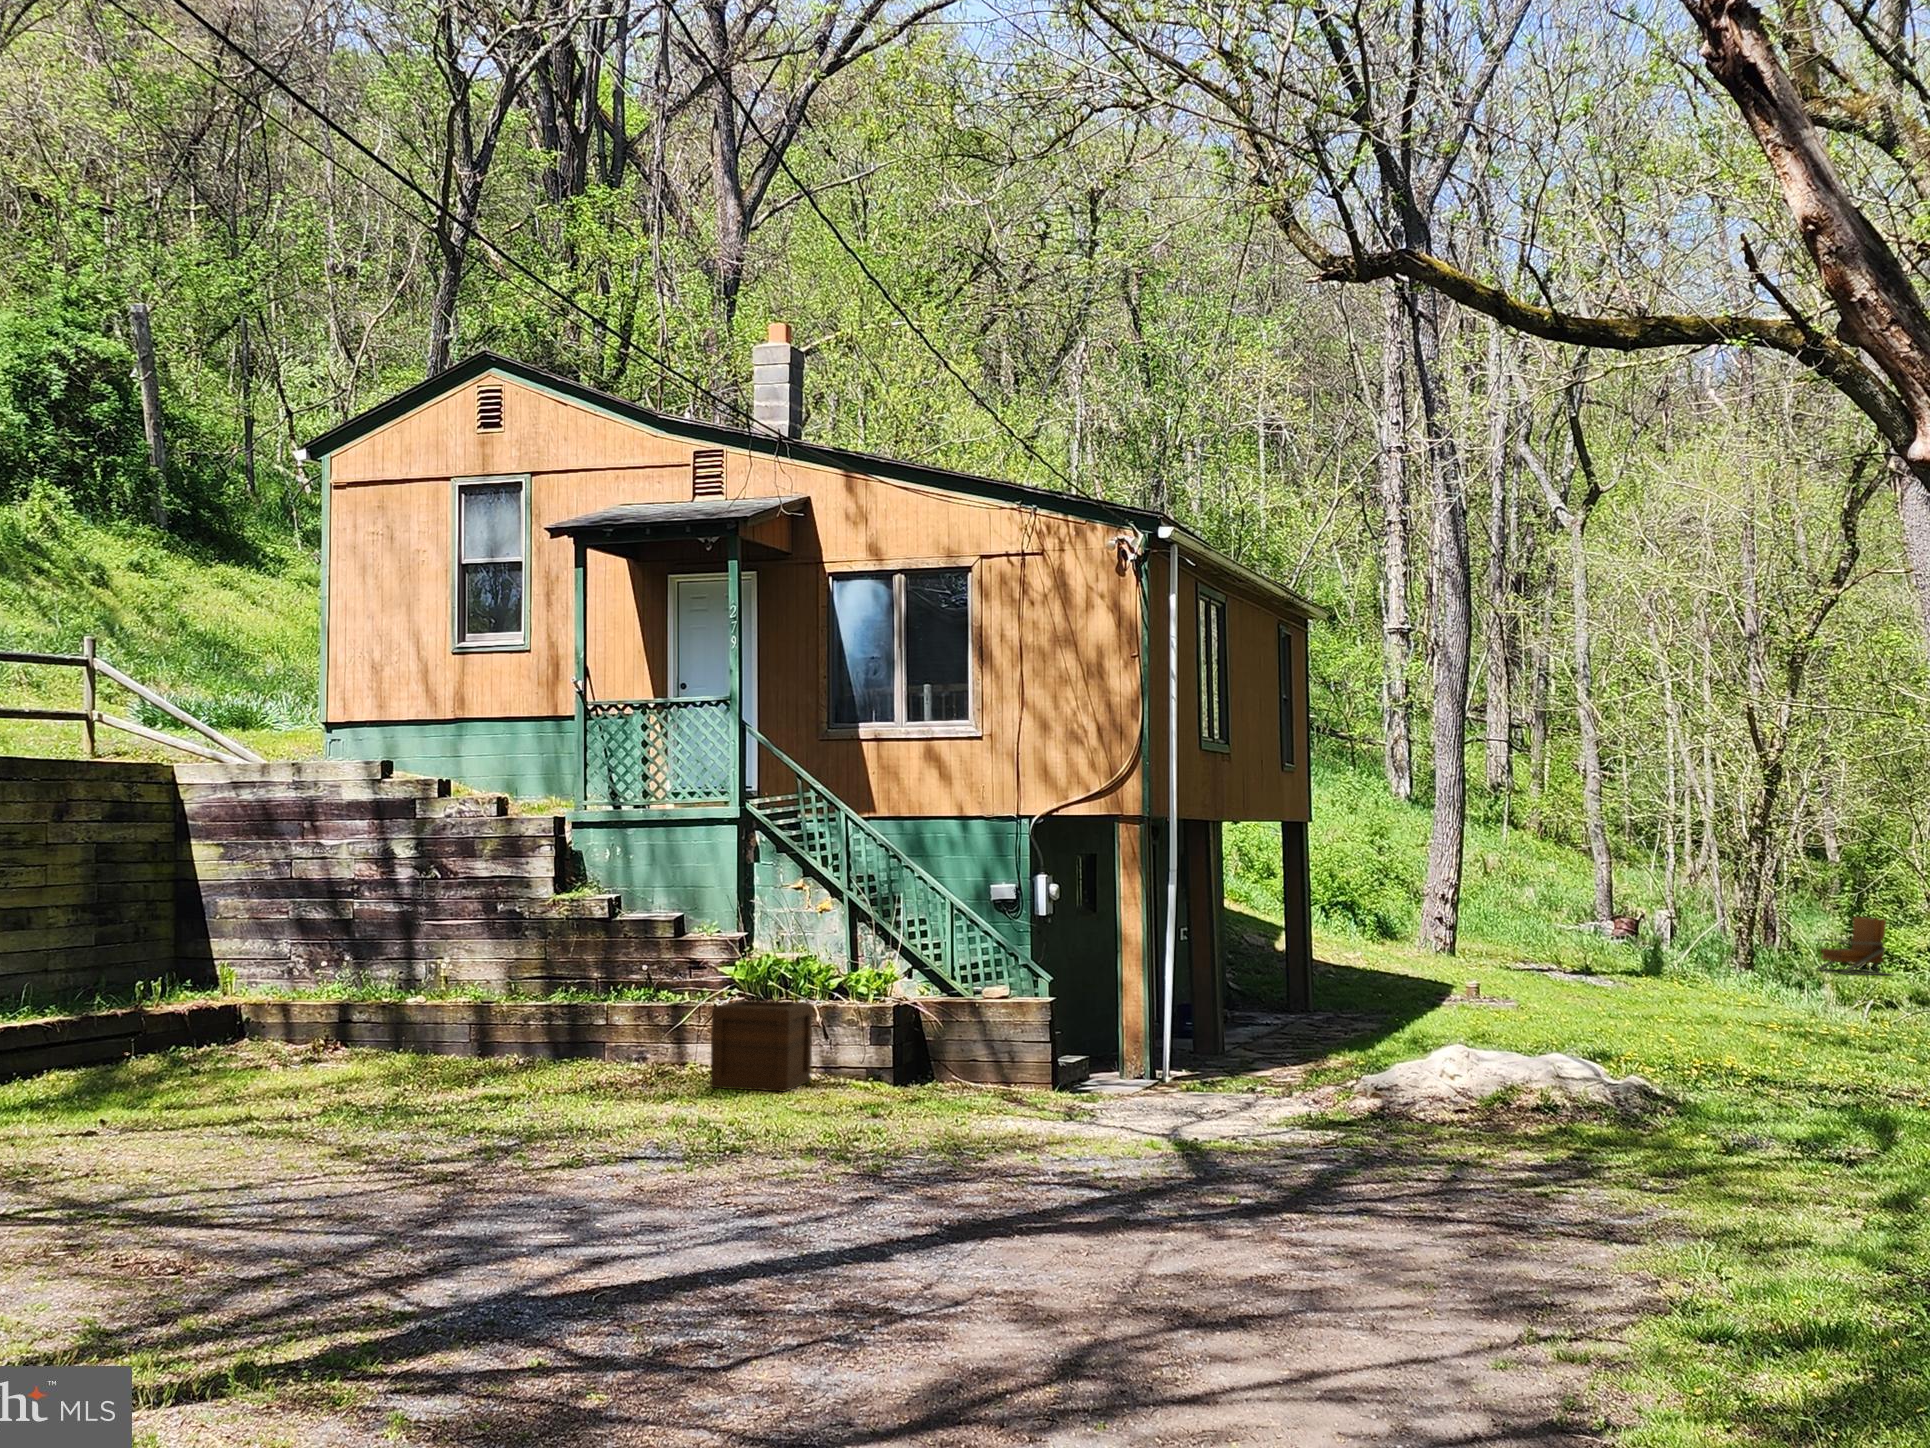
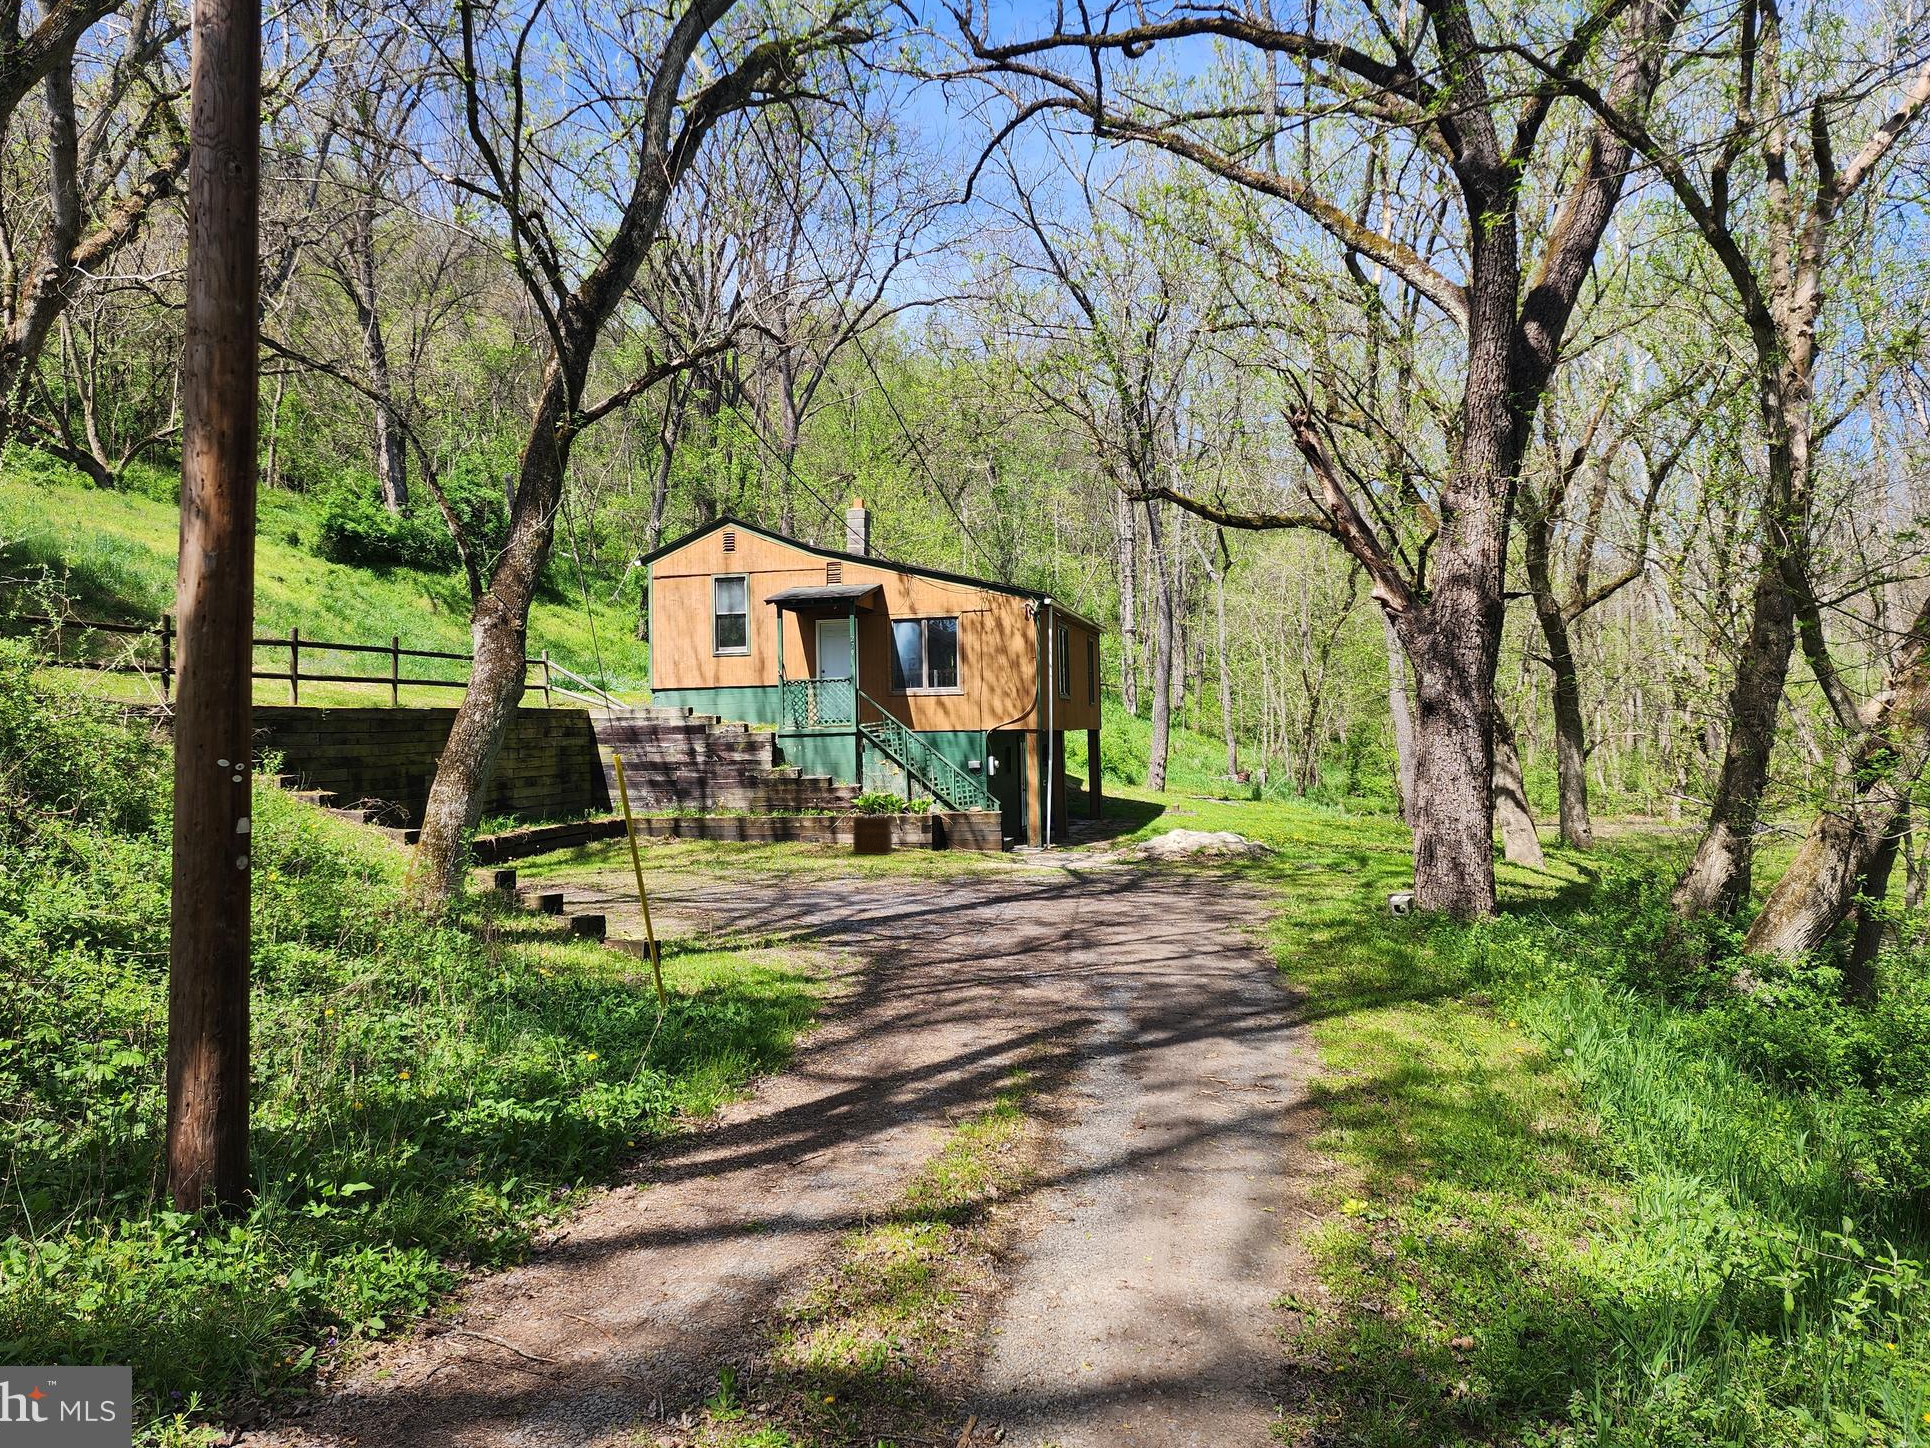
lounge chair: present [1818,917,1893,975] -> none [1335,773,1371,800]

